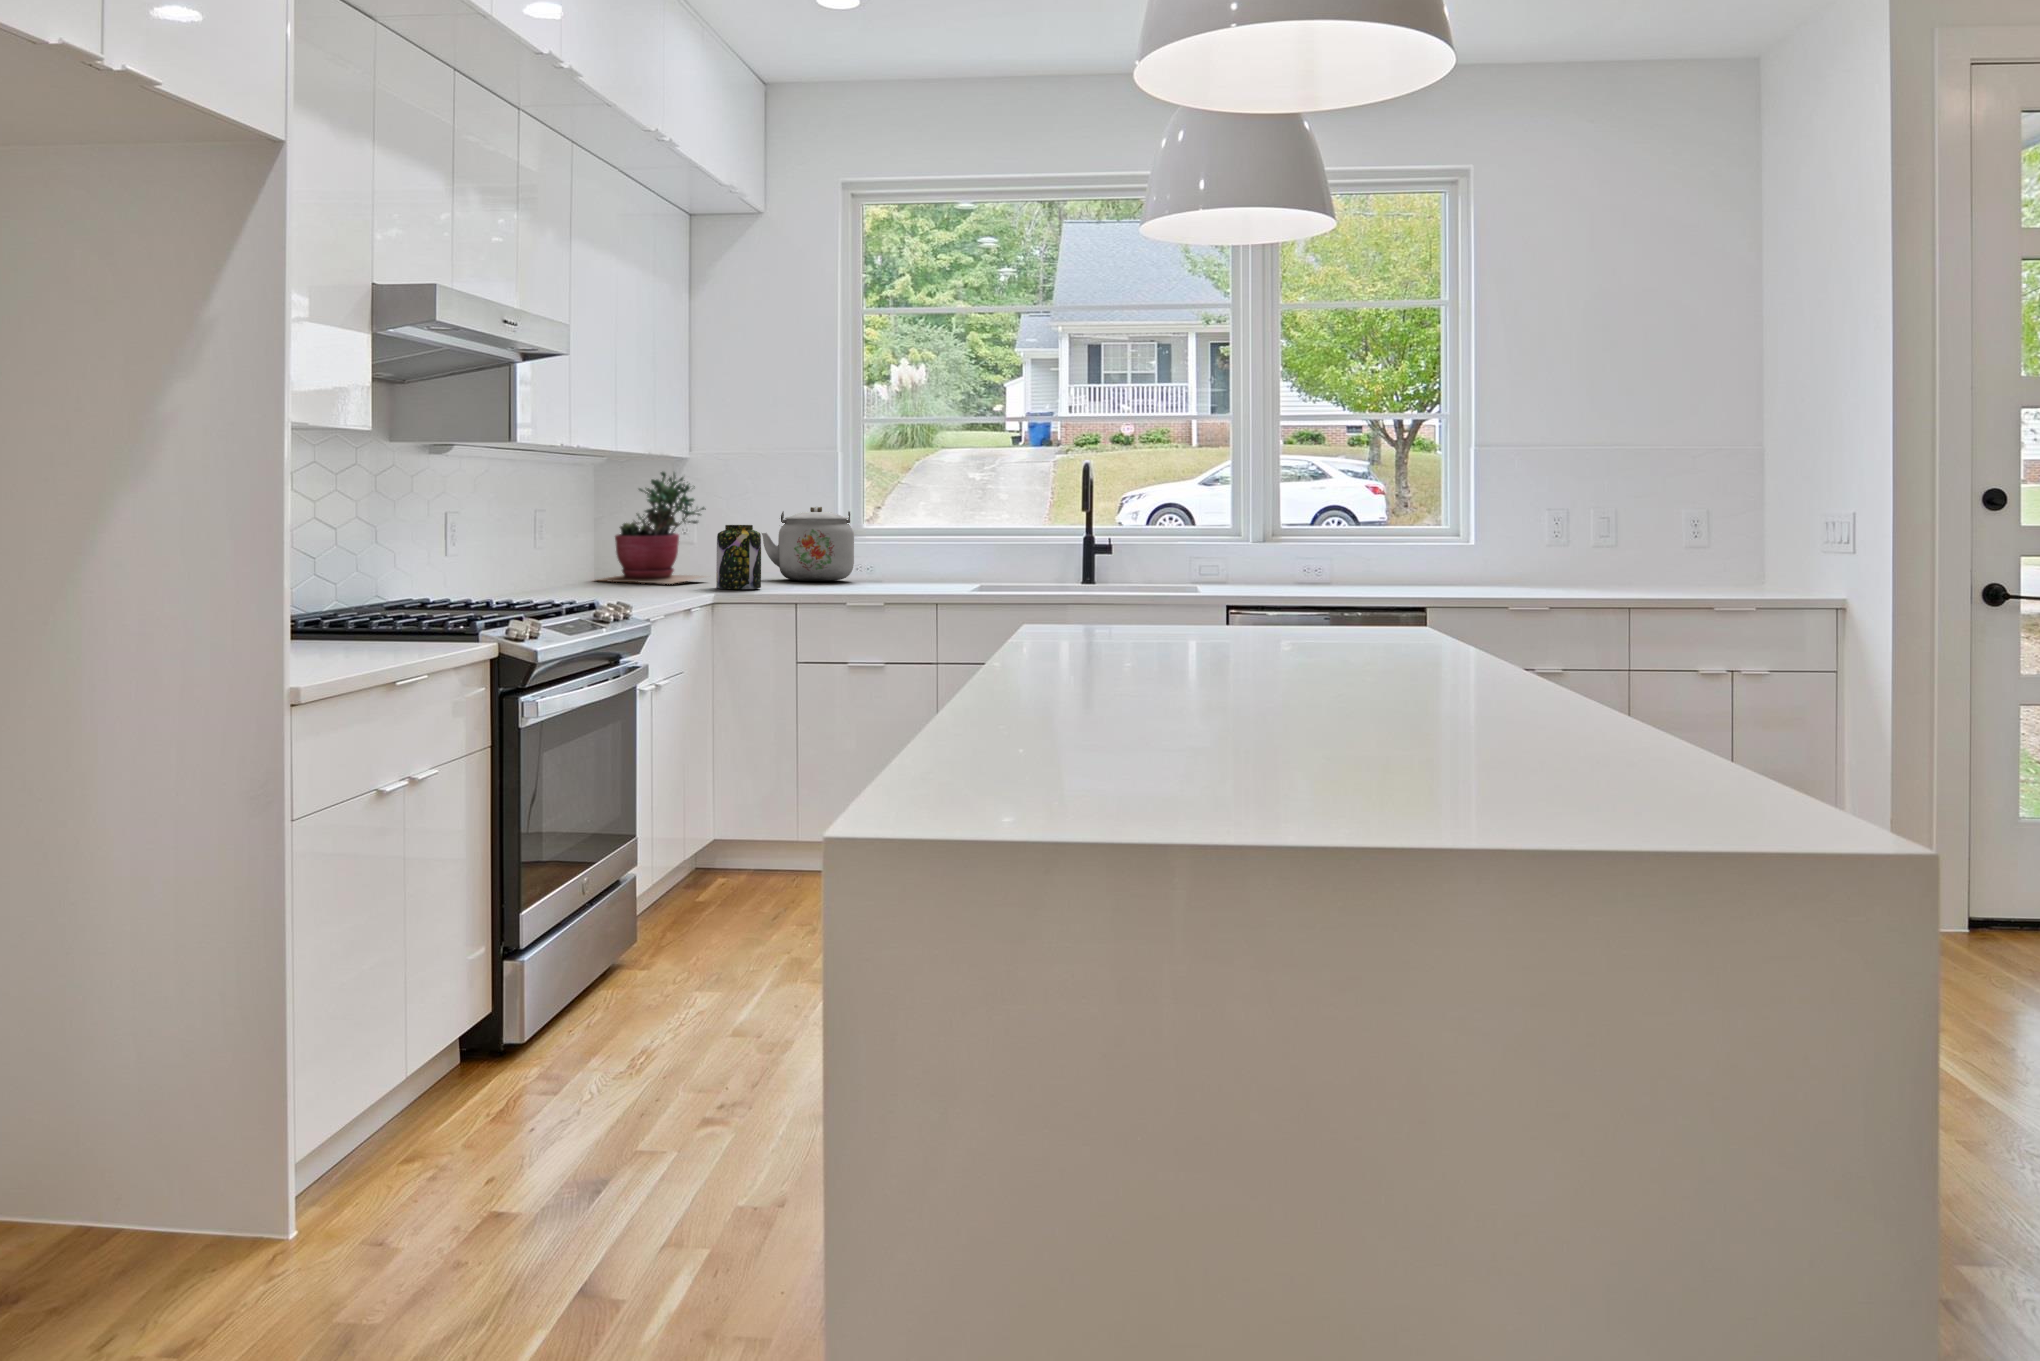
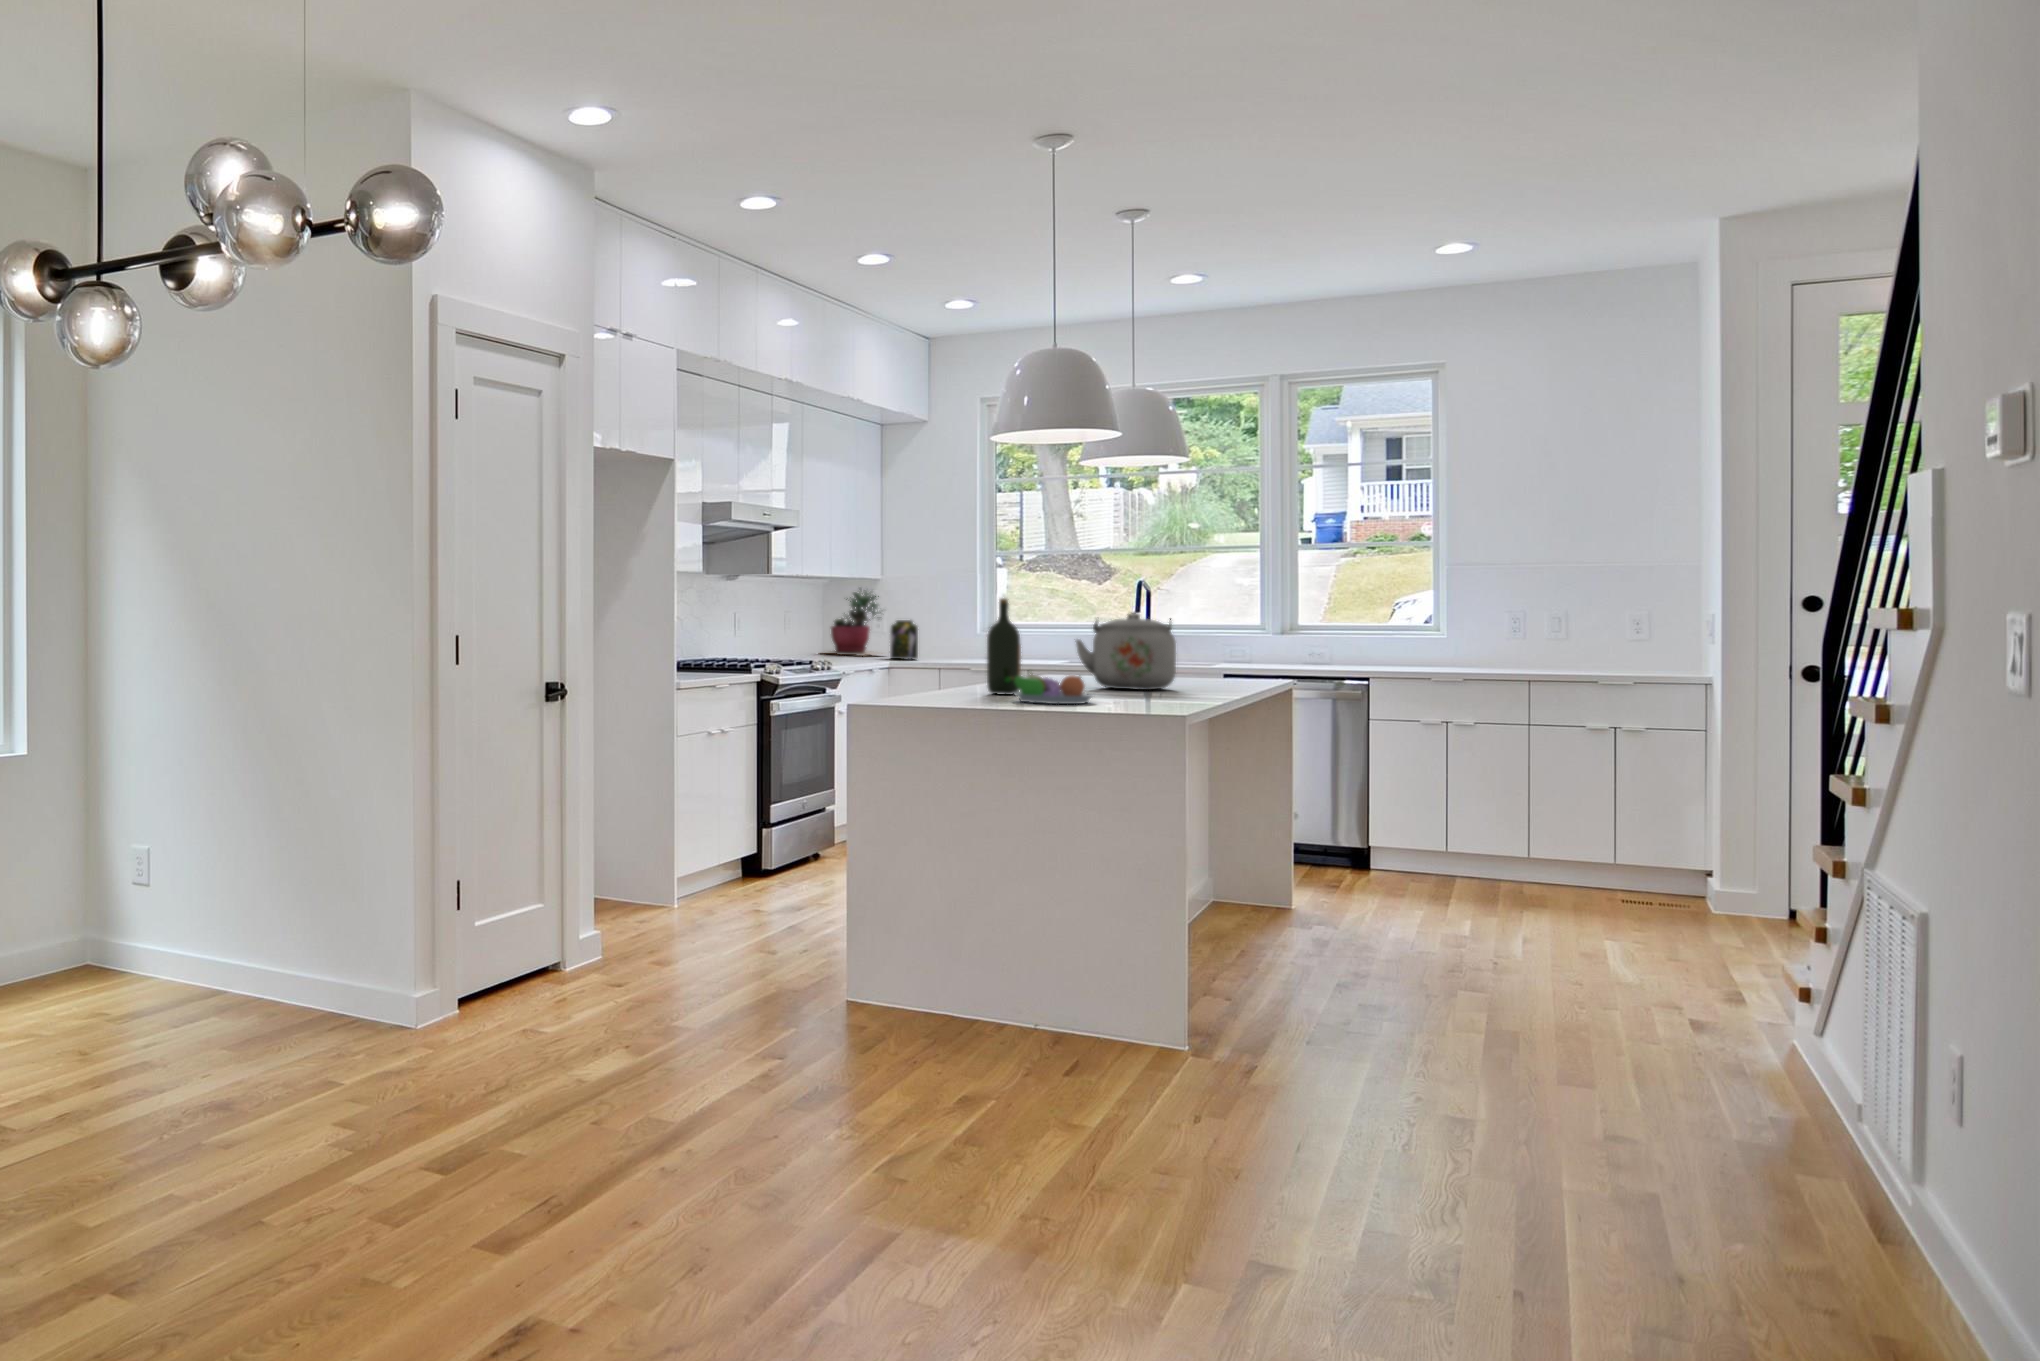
wine bottle: none [1105,483,1189,732] -> present [987,598,1021,695]
kettle: present [762,506,854,581] -> present [1075,613,1176,690]
fruit bowl: none [1243,679,1471,787] -> present [1005,674,1093,704]

